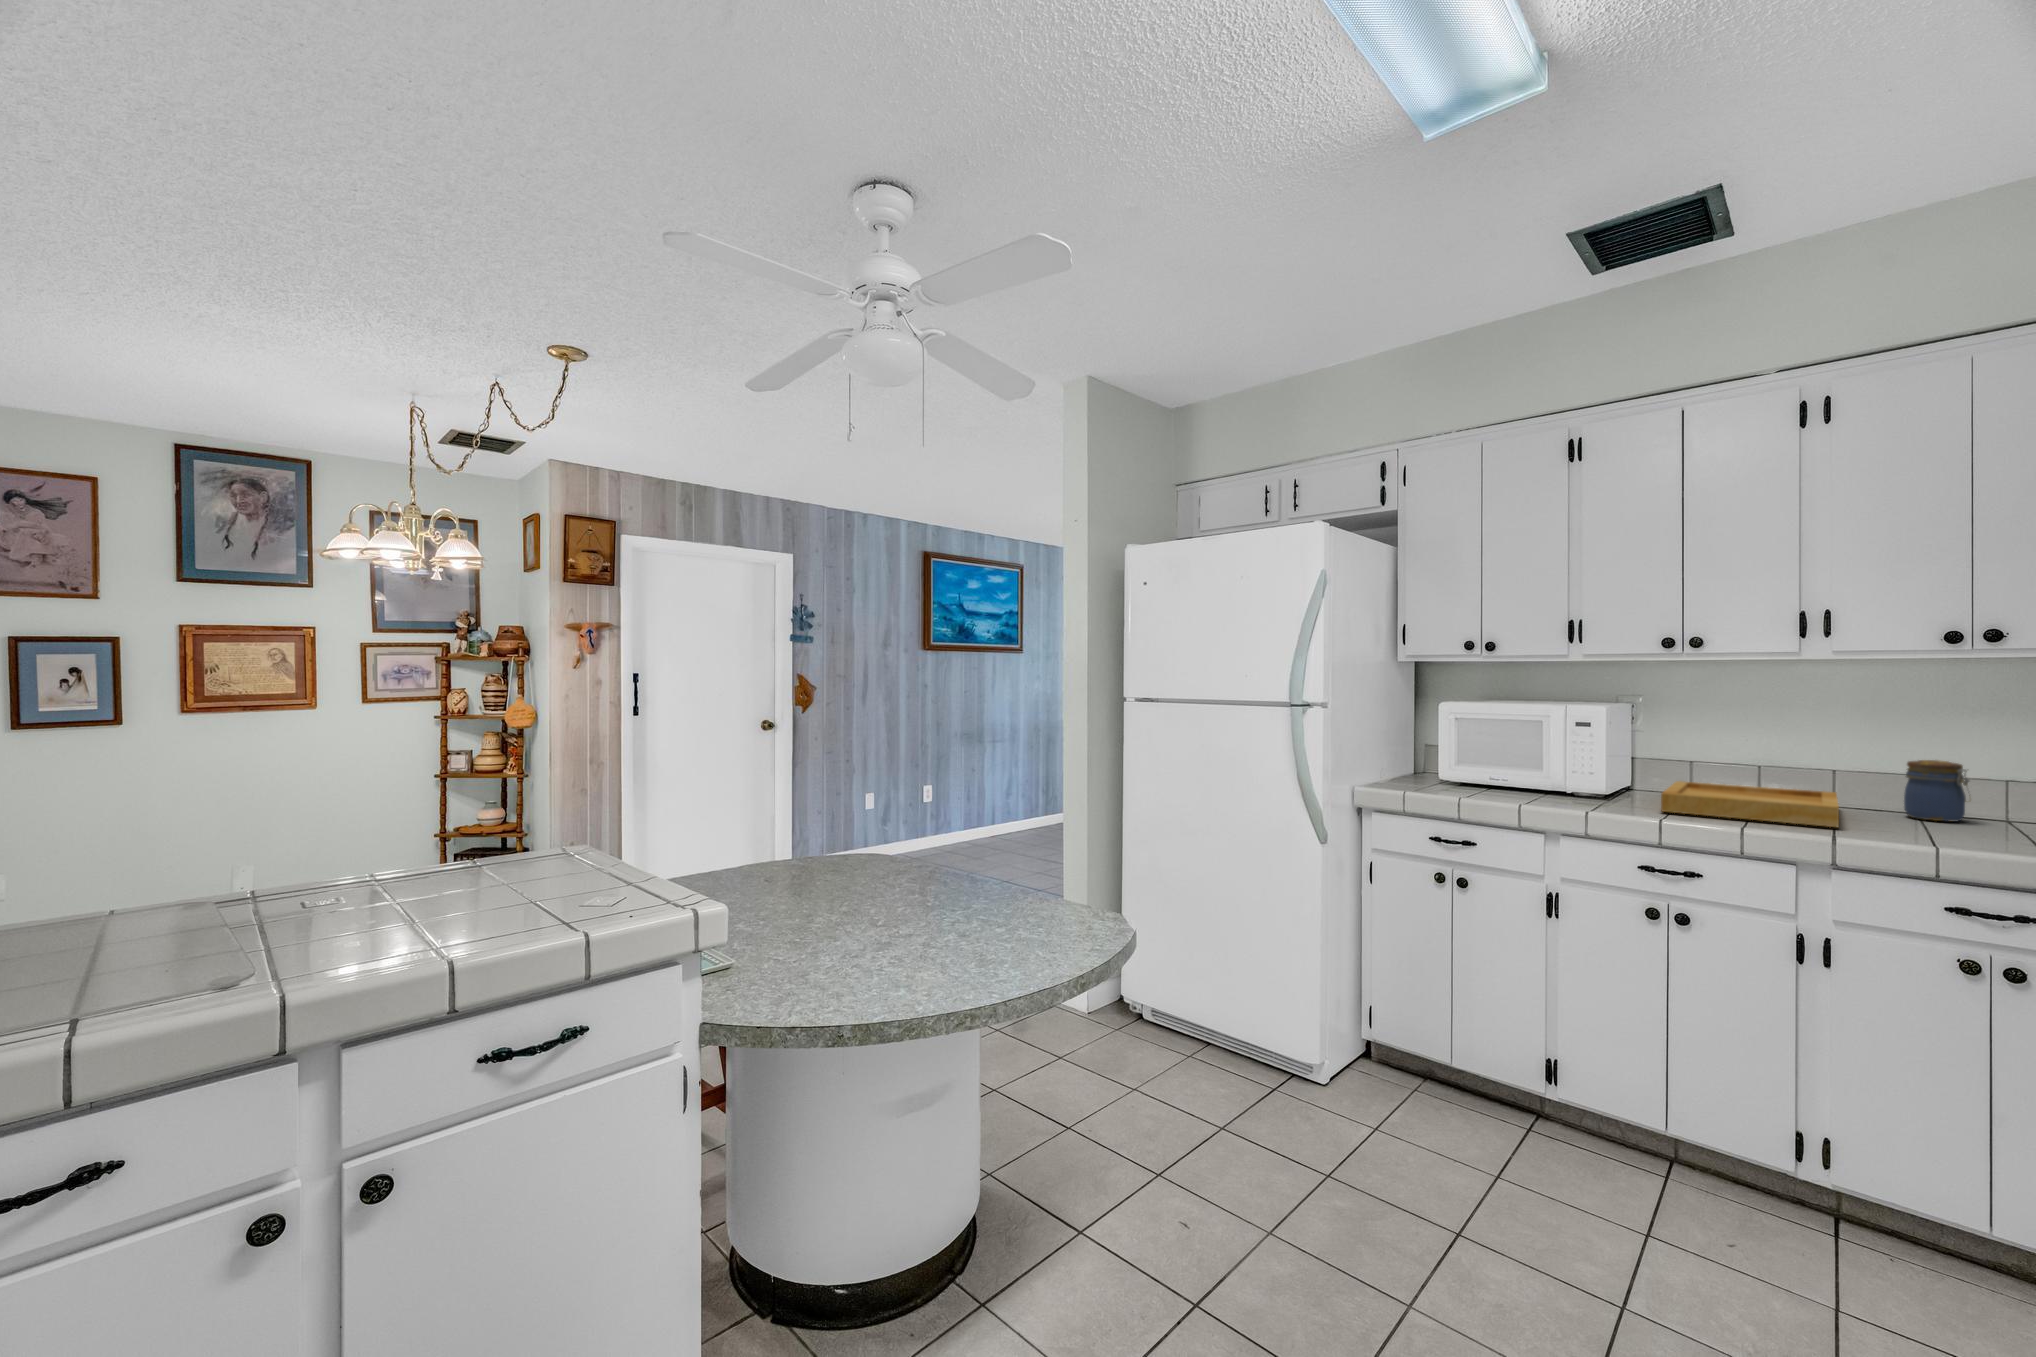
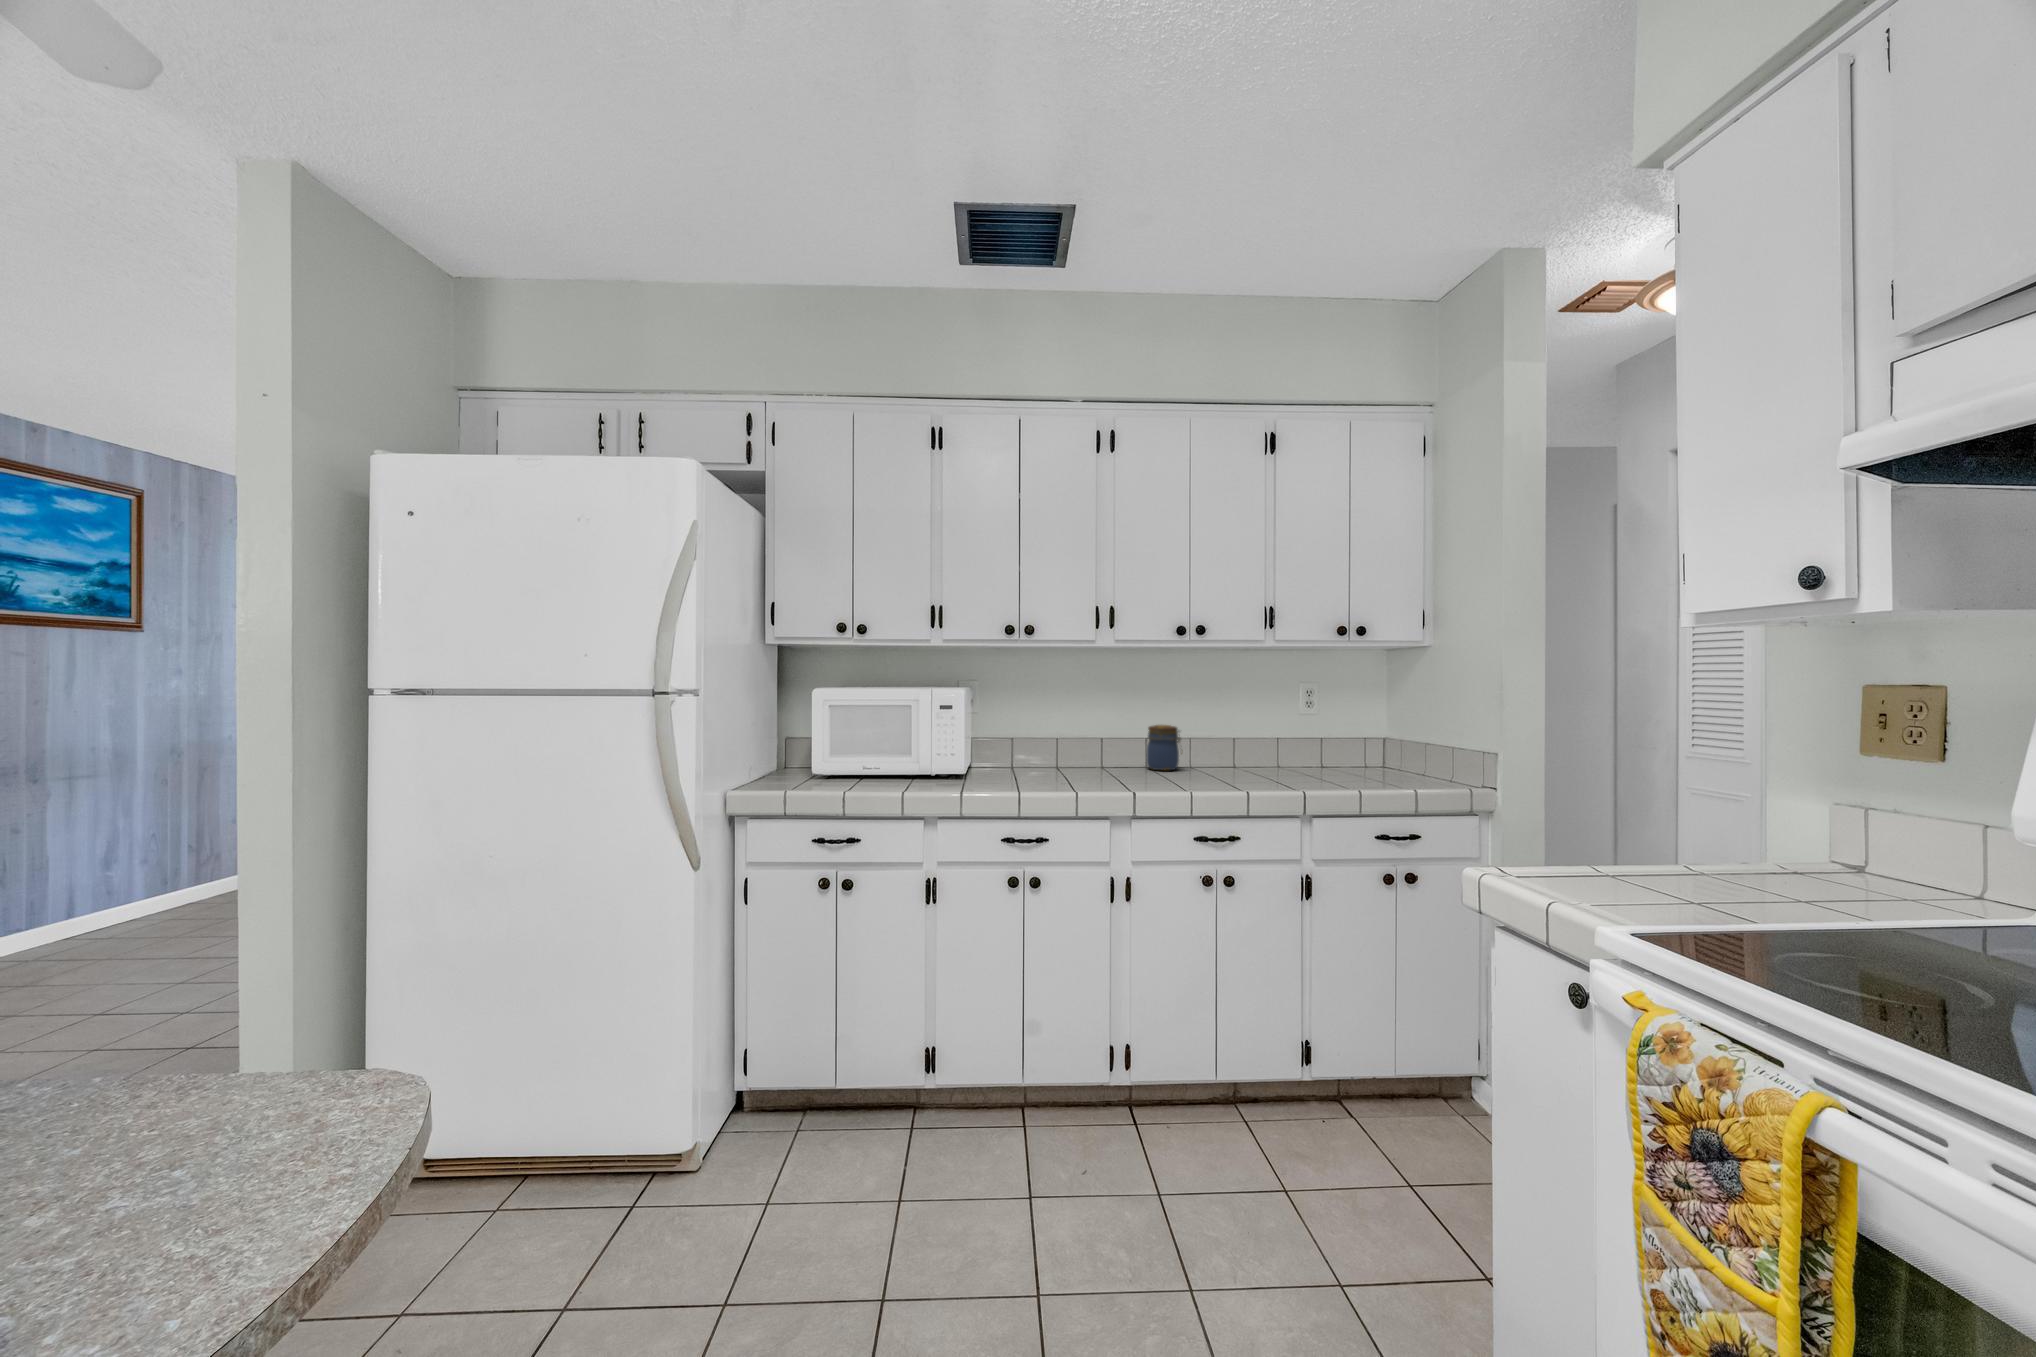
tray: present [1661,781,1839,827] -> none [1006,754,1132,785]

